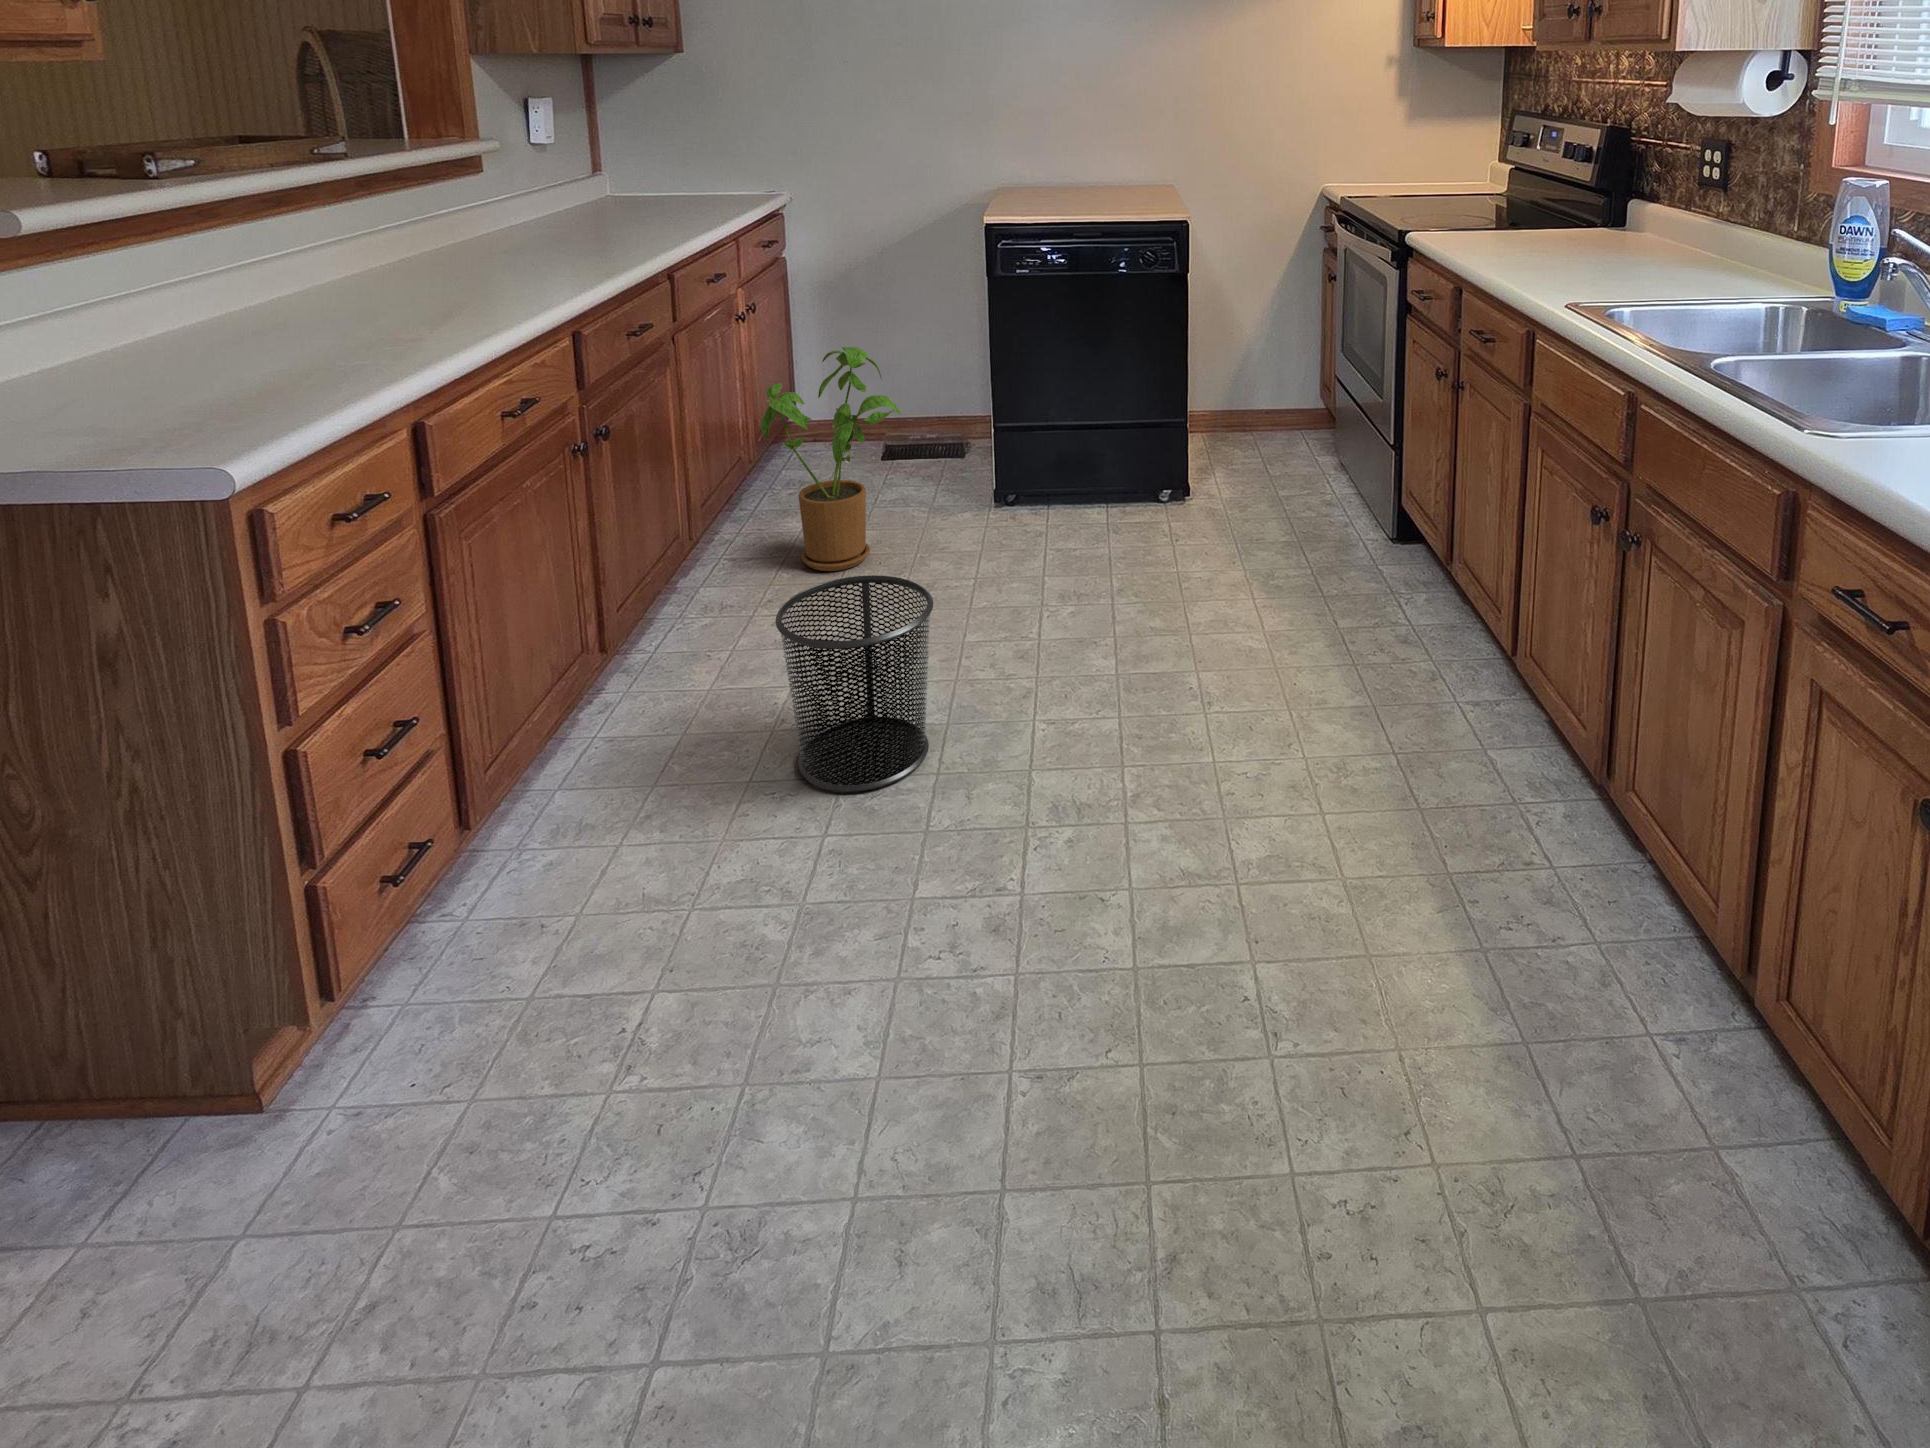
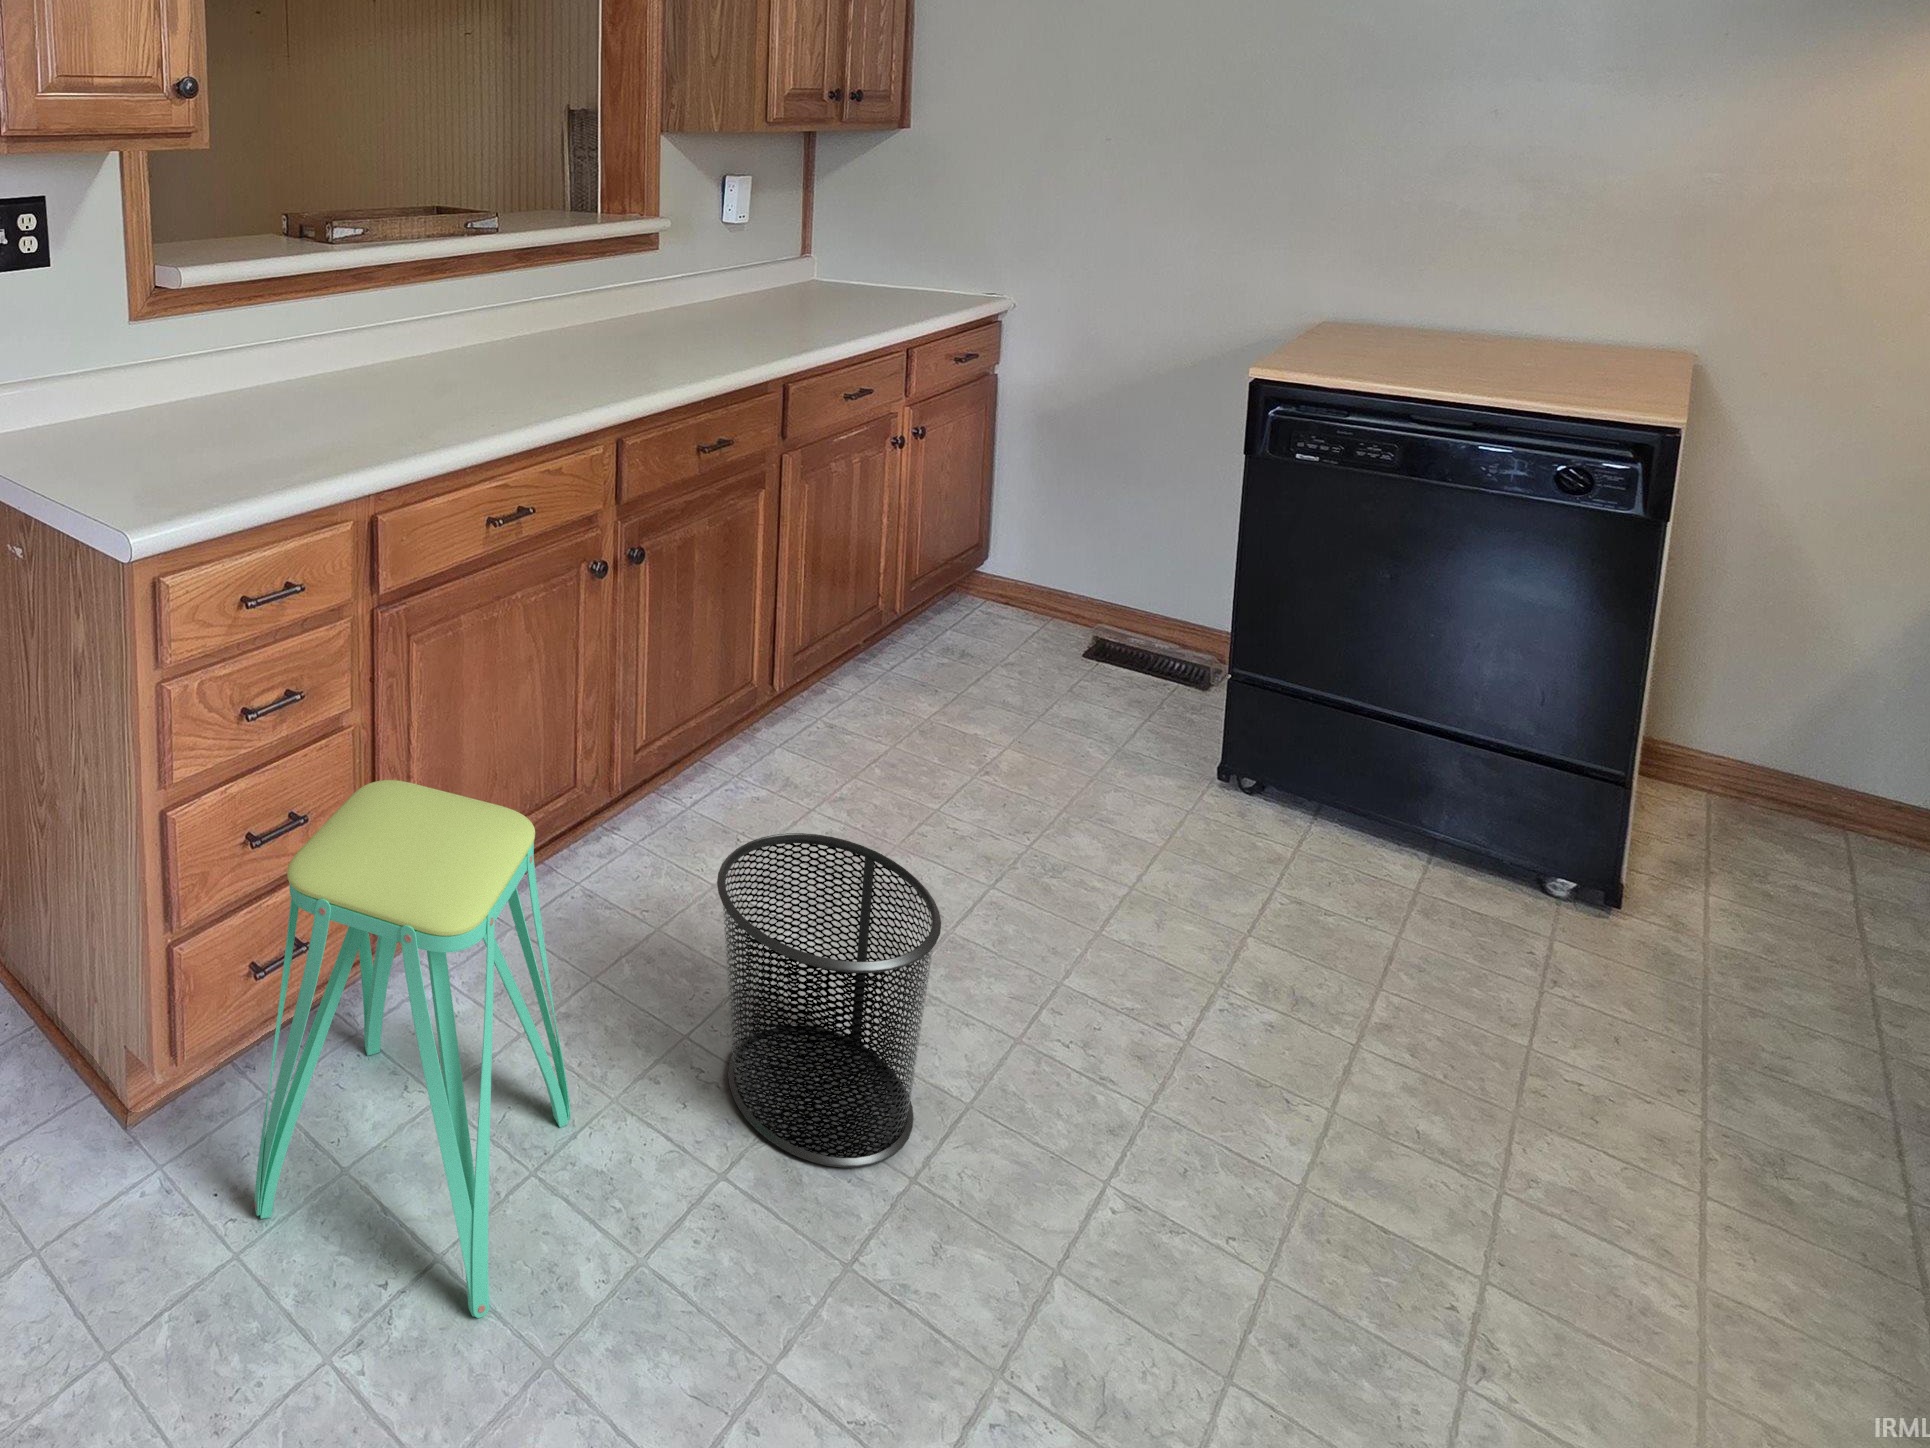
house plant: present [761,347,902,571] -> none [865,510,1047,798]
stool: none [468,623,727,1056] -> present [255,780,571,1318]

